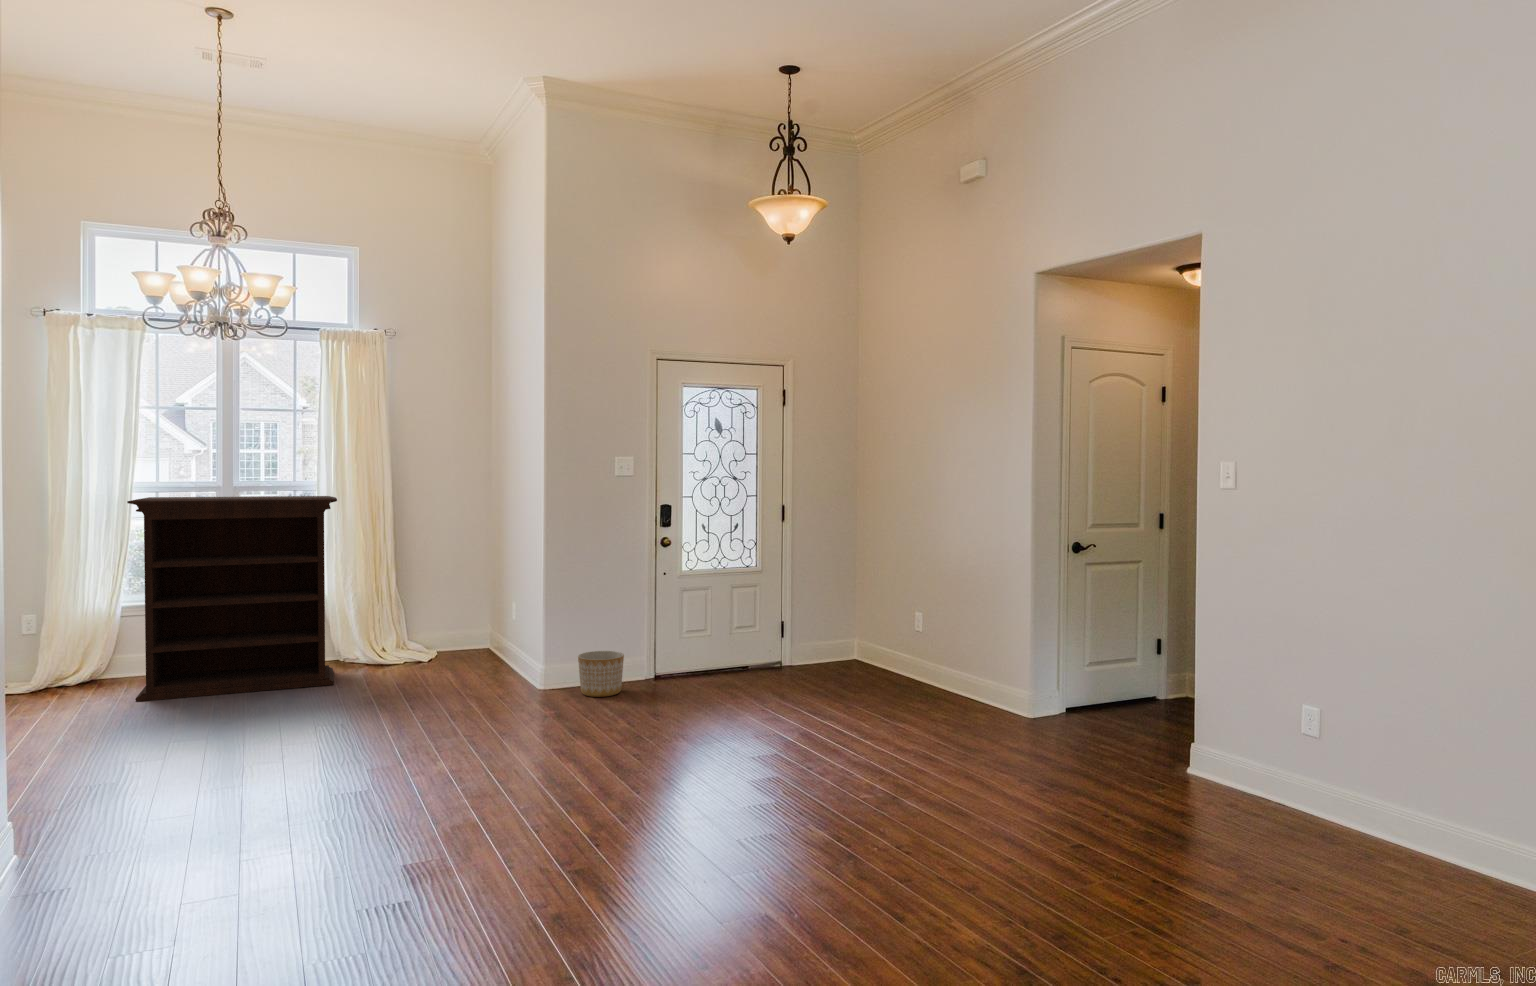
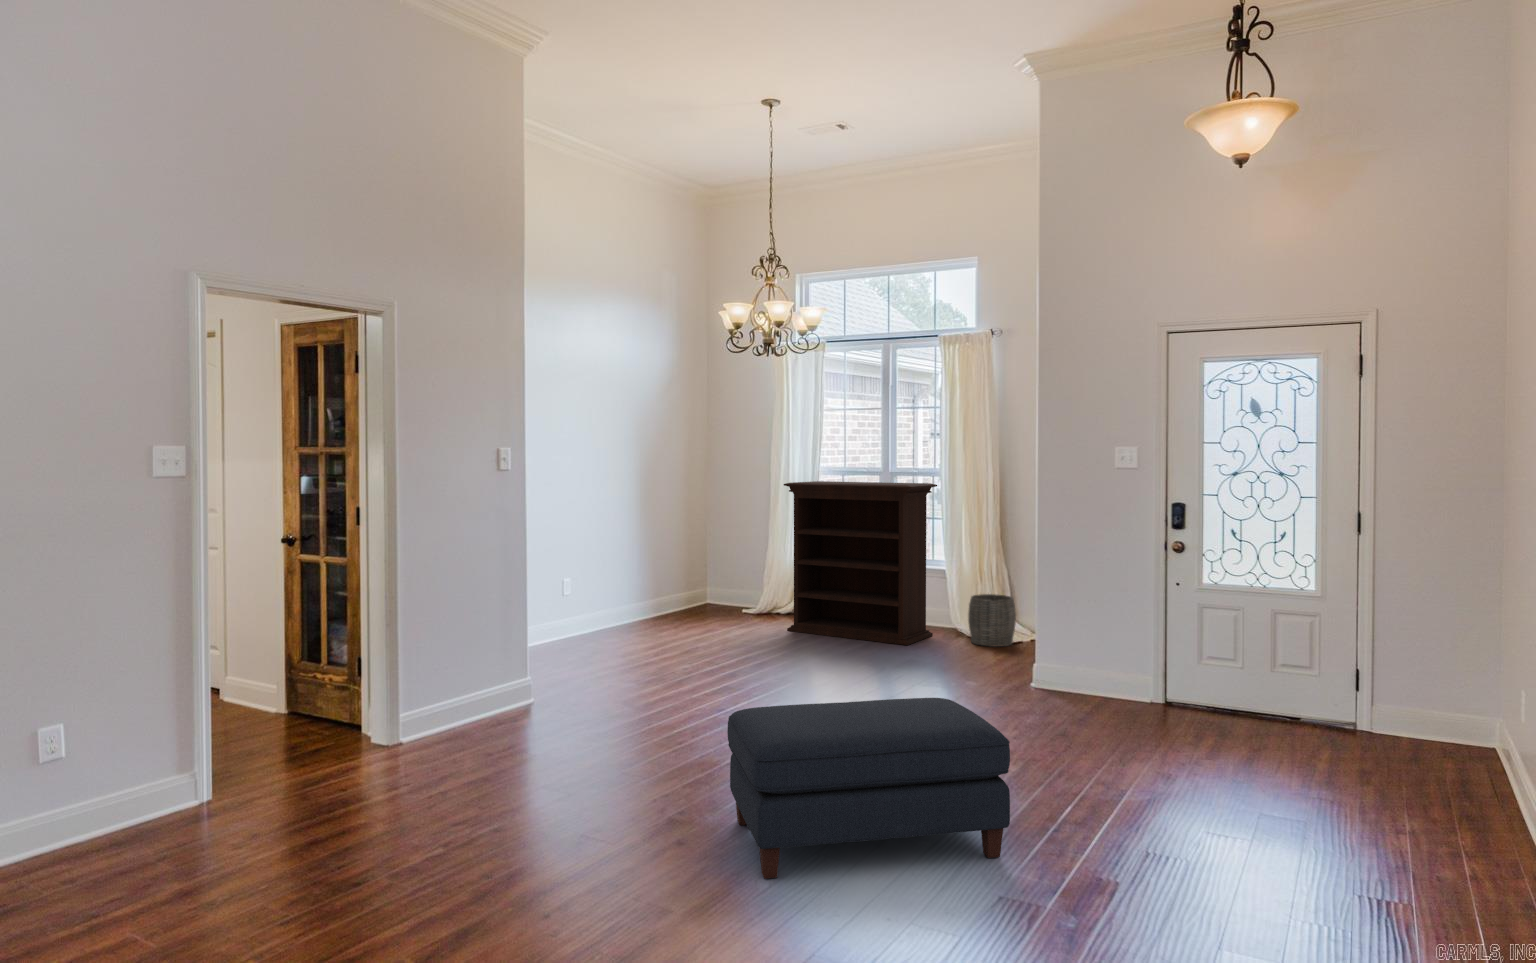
woven basket: none [381,613,434,670] -> present [968,594,1016,647]
planter: present [578,651,624,697] -> none [1053,656,1103,706]
ottoman: none [621,689,848,893] -> present [727,698,1010,879]

